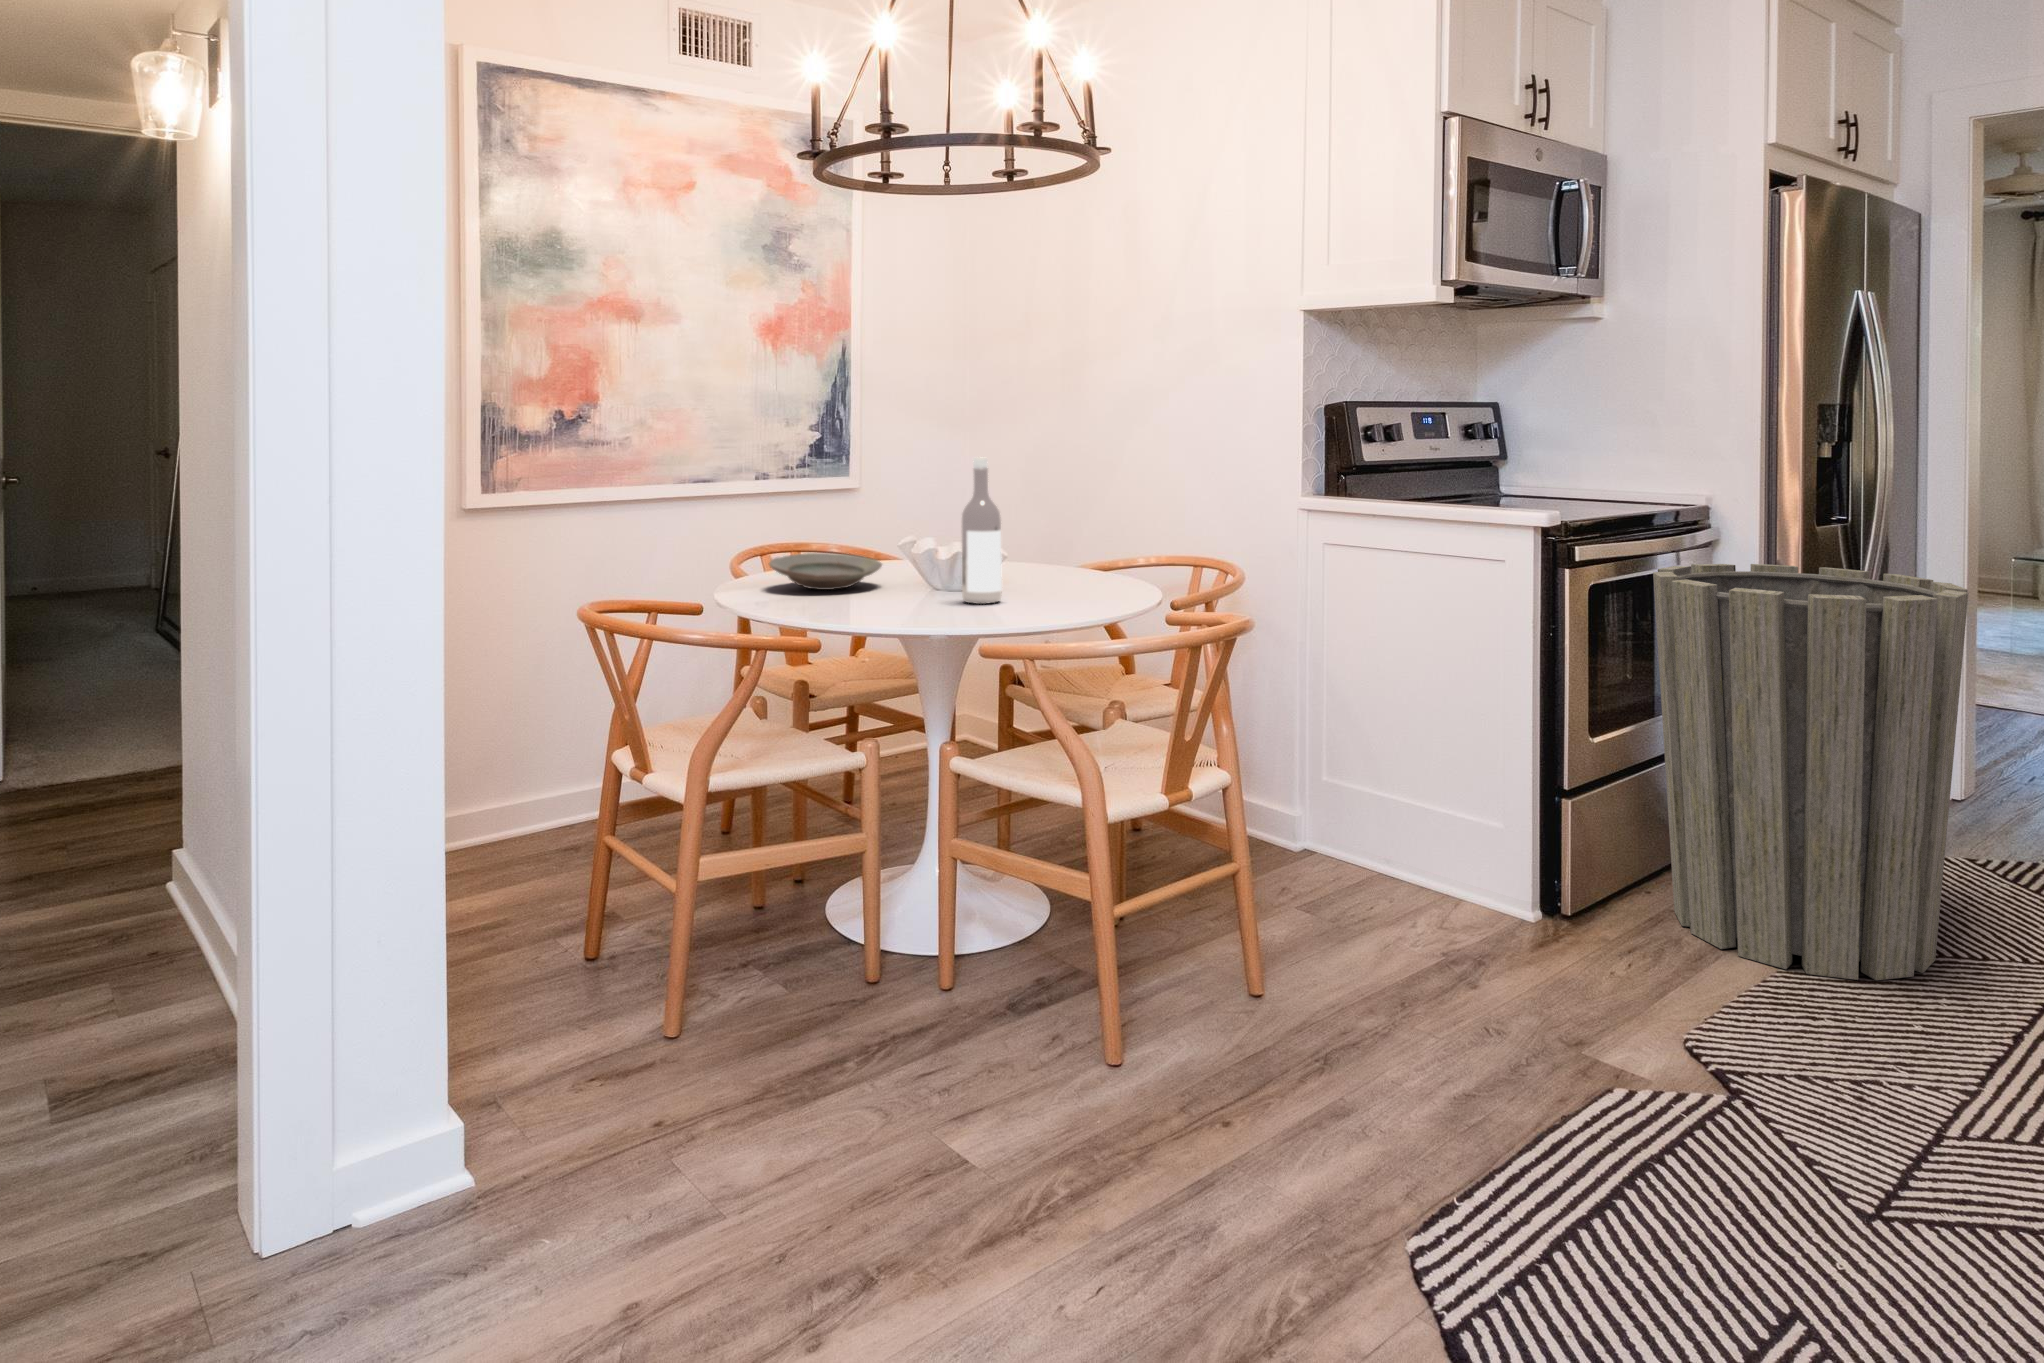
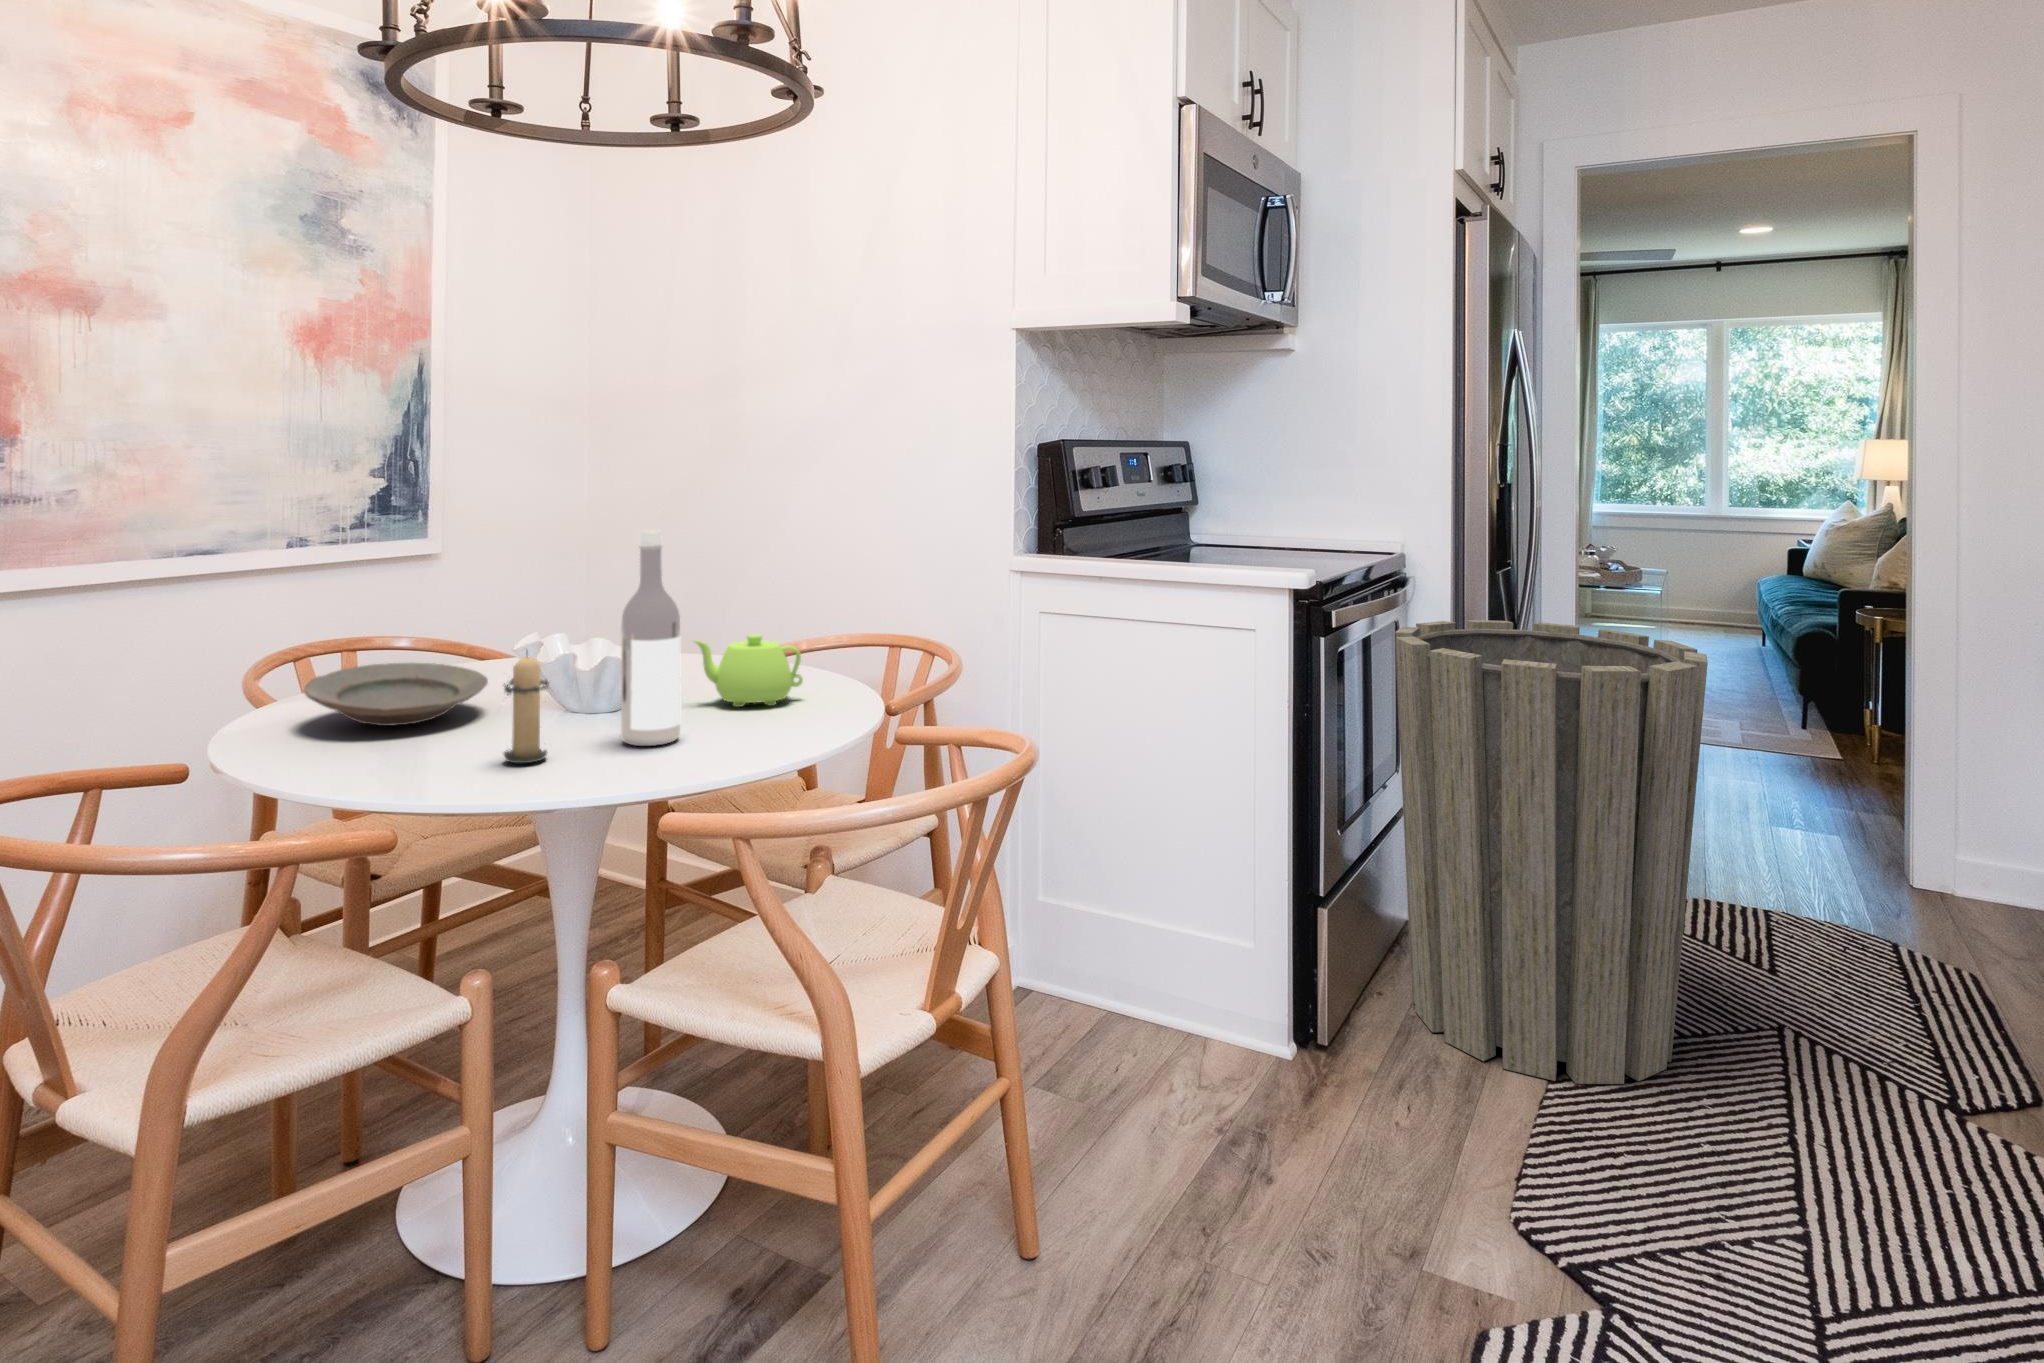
candle: none [882,533,918,608] -> present [503,655,549,763]
teapot: none [1018,539,1099,590] -> present [694,634,803,707]

